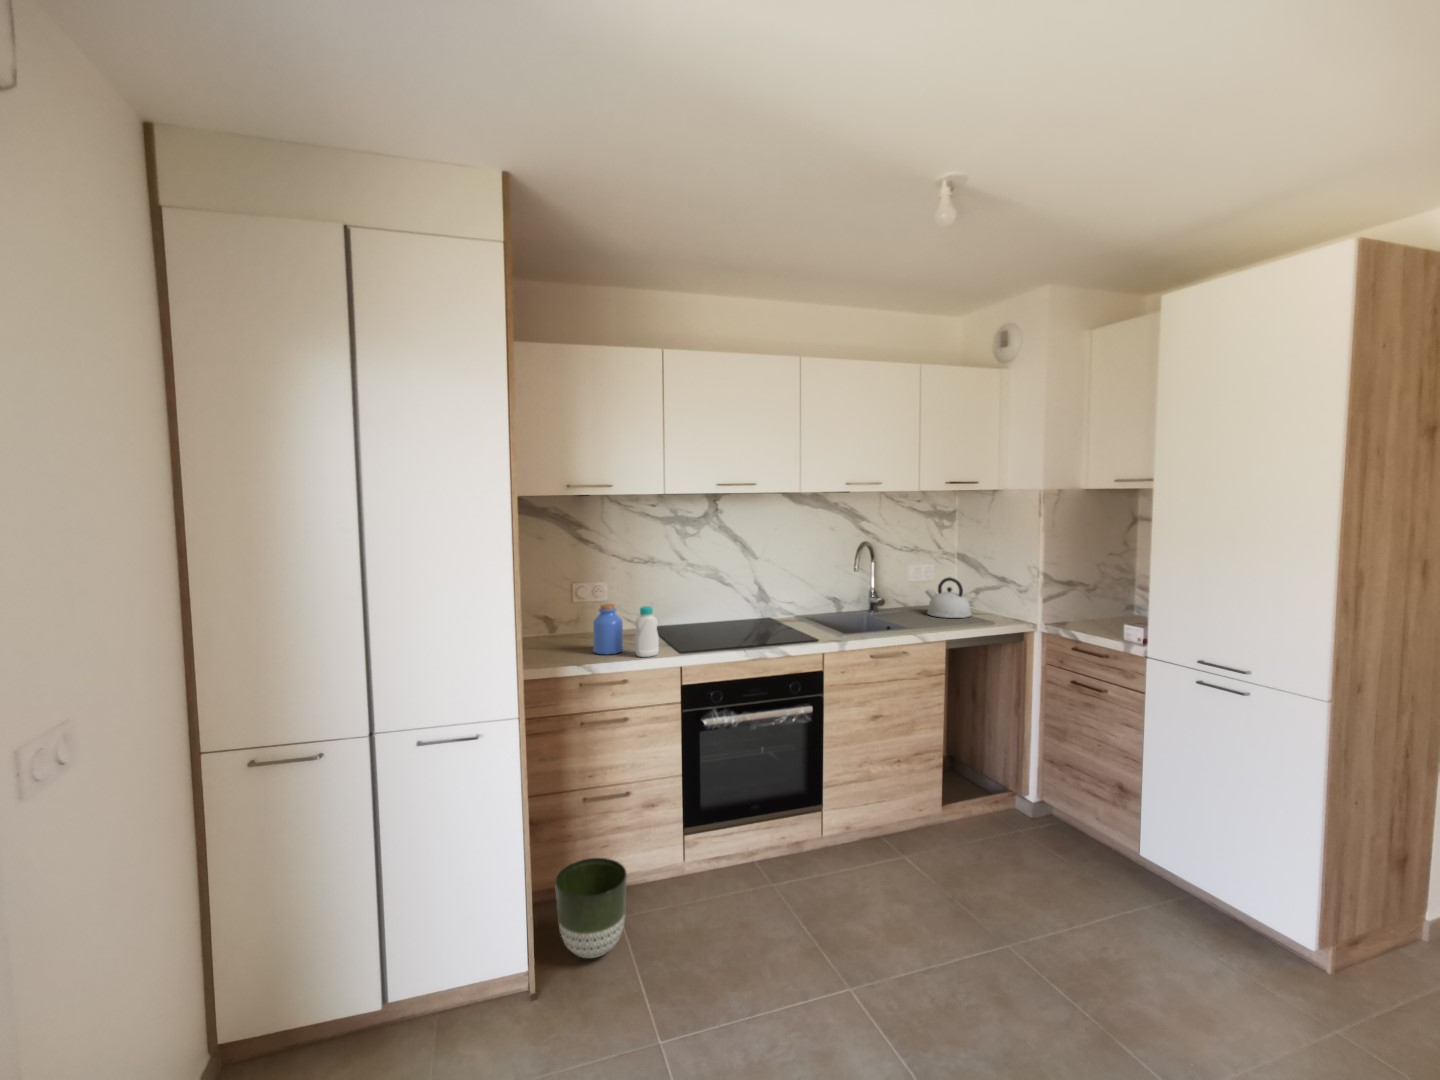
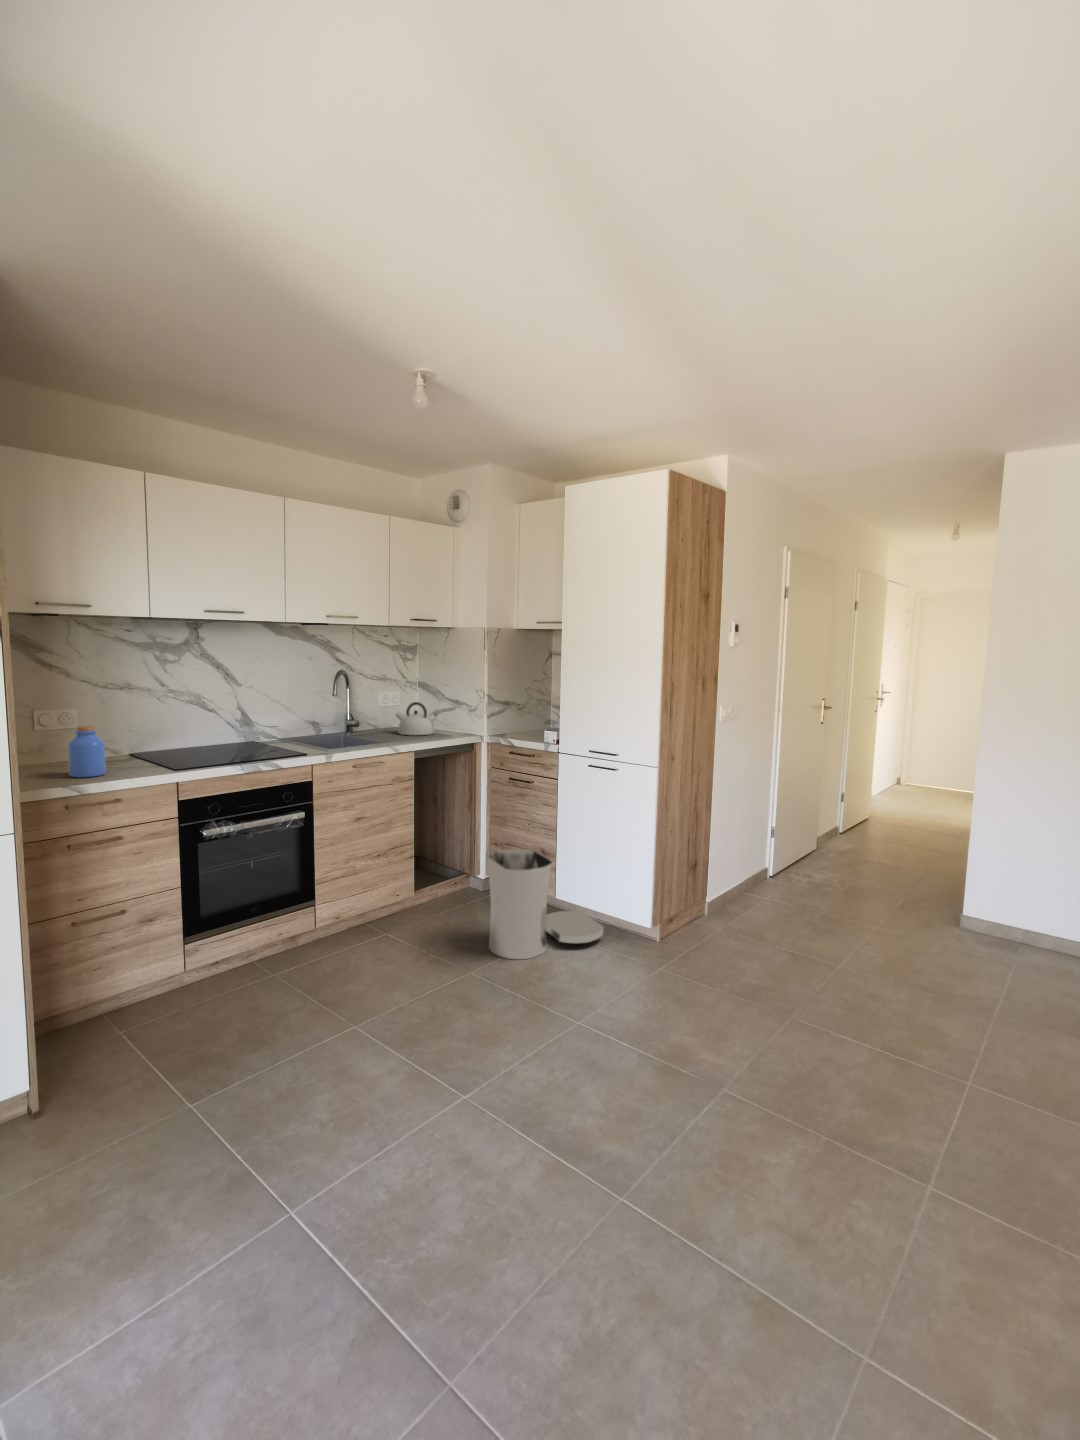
bottle: present [635,606,659,657] -> none [123,726,150,776]
trash can: none [1035,787,1225,952] -> present [487,849,603,959]
planter: present [555,858,627,958] -> none [50,973,134,1069]

